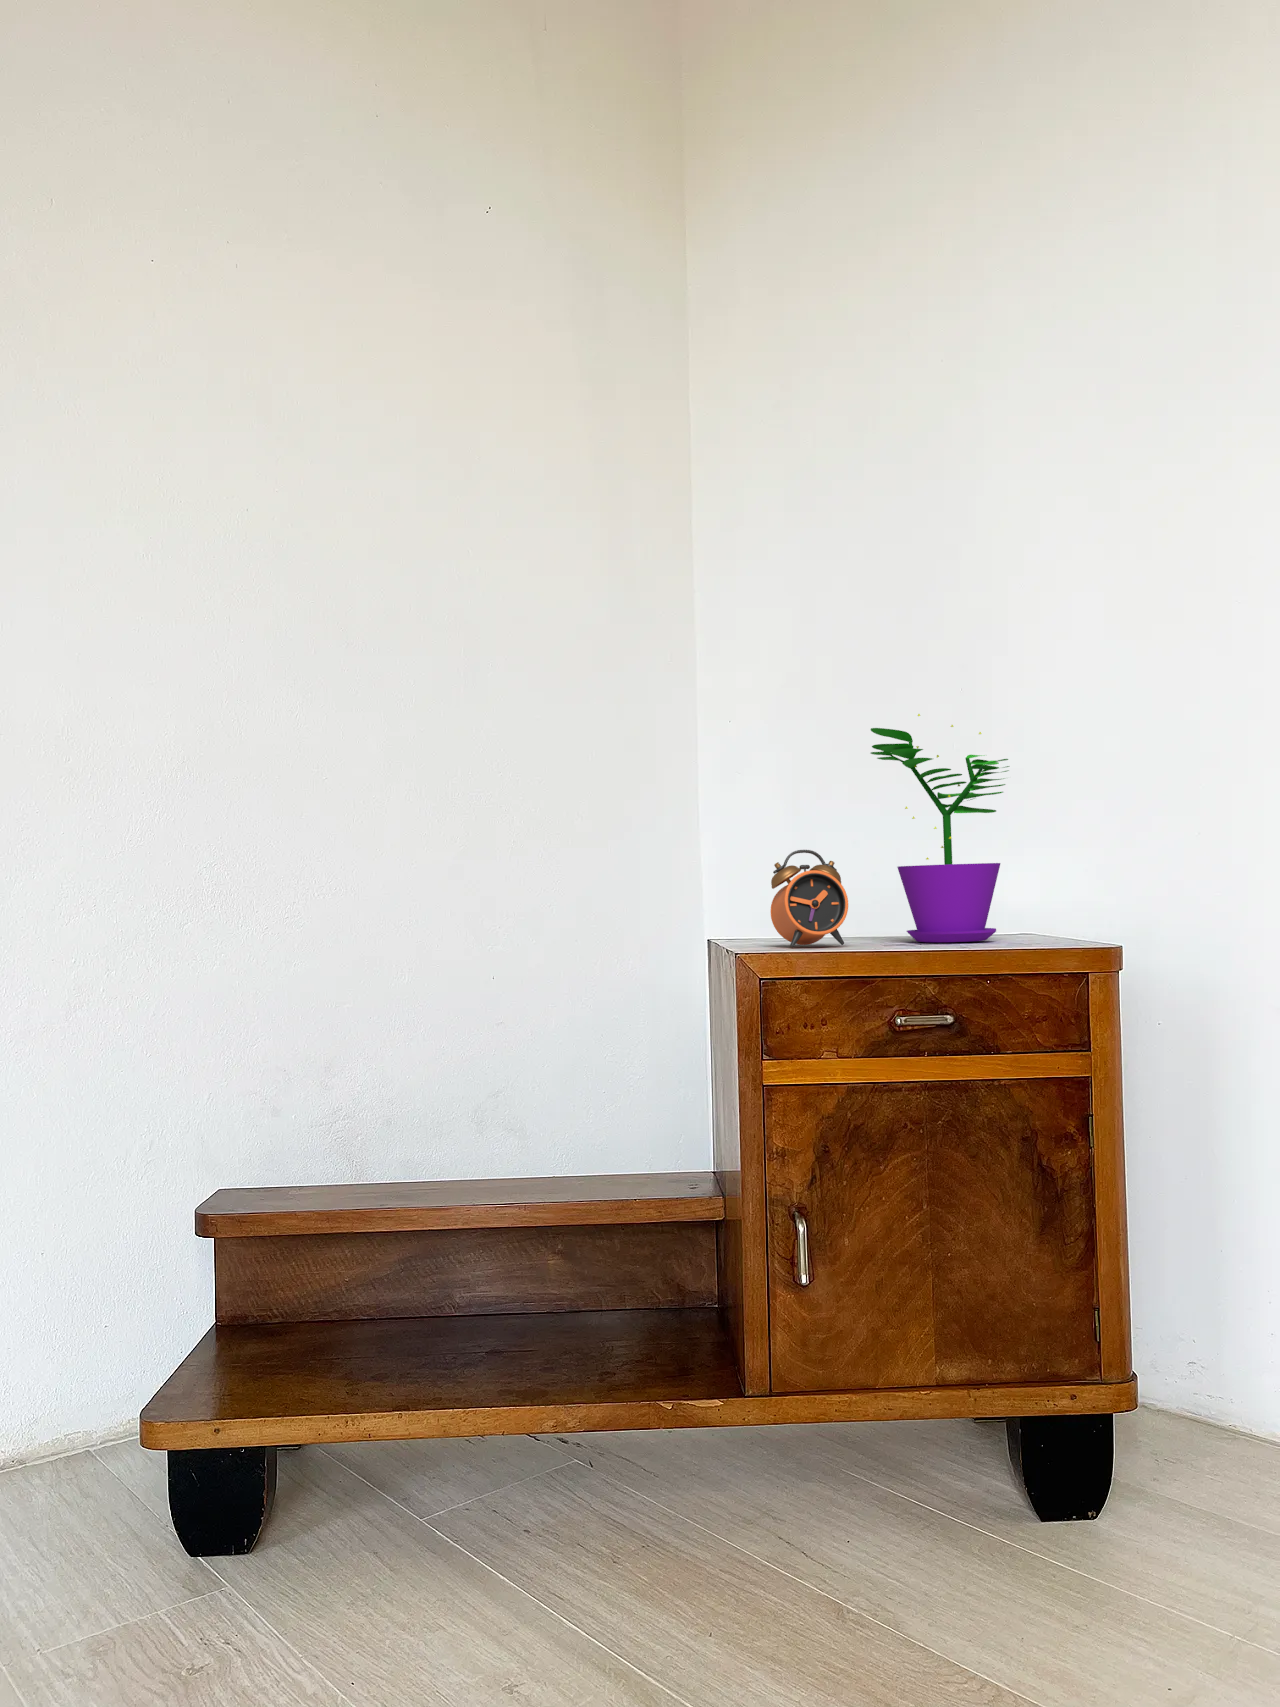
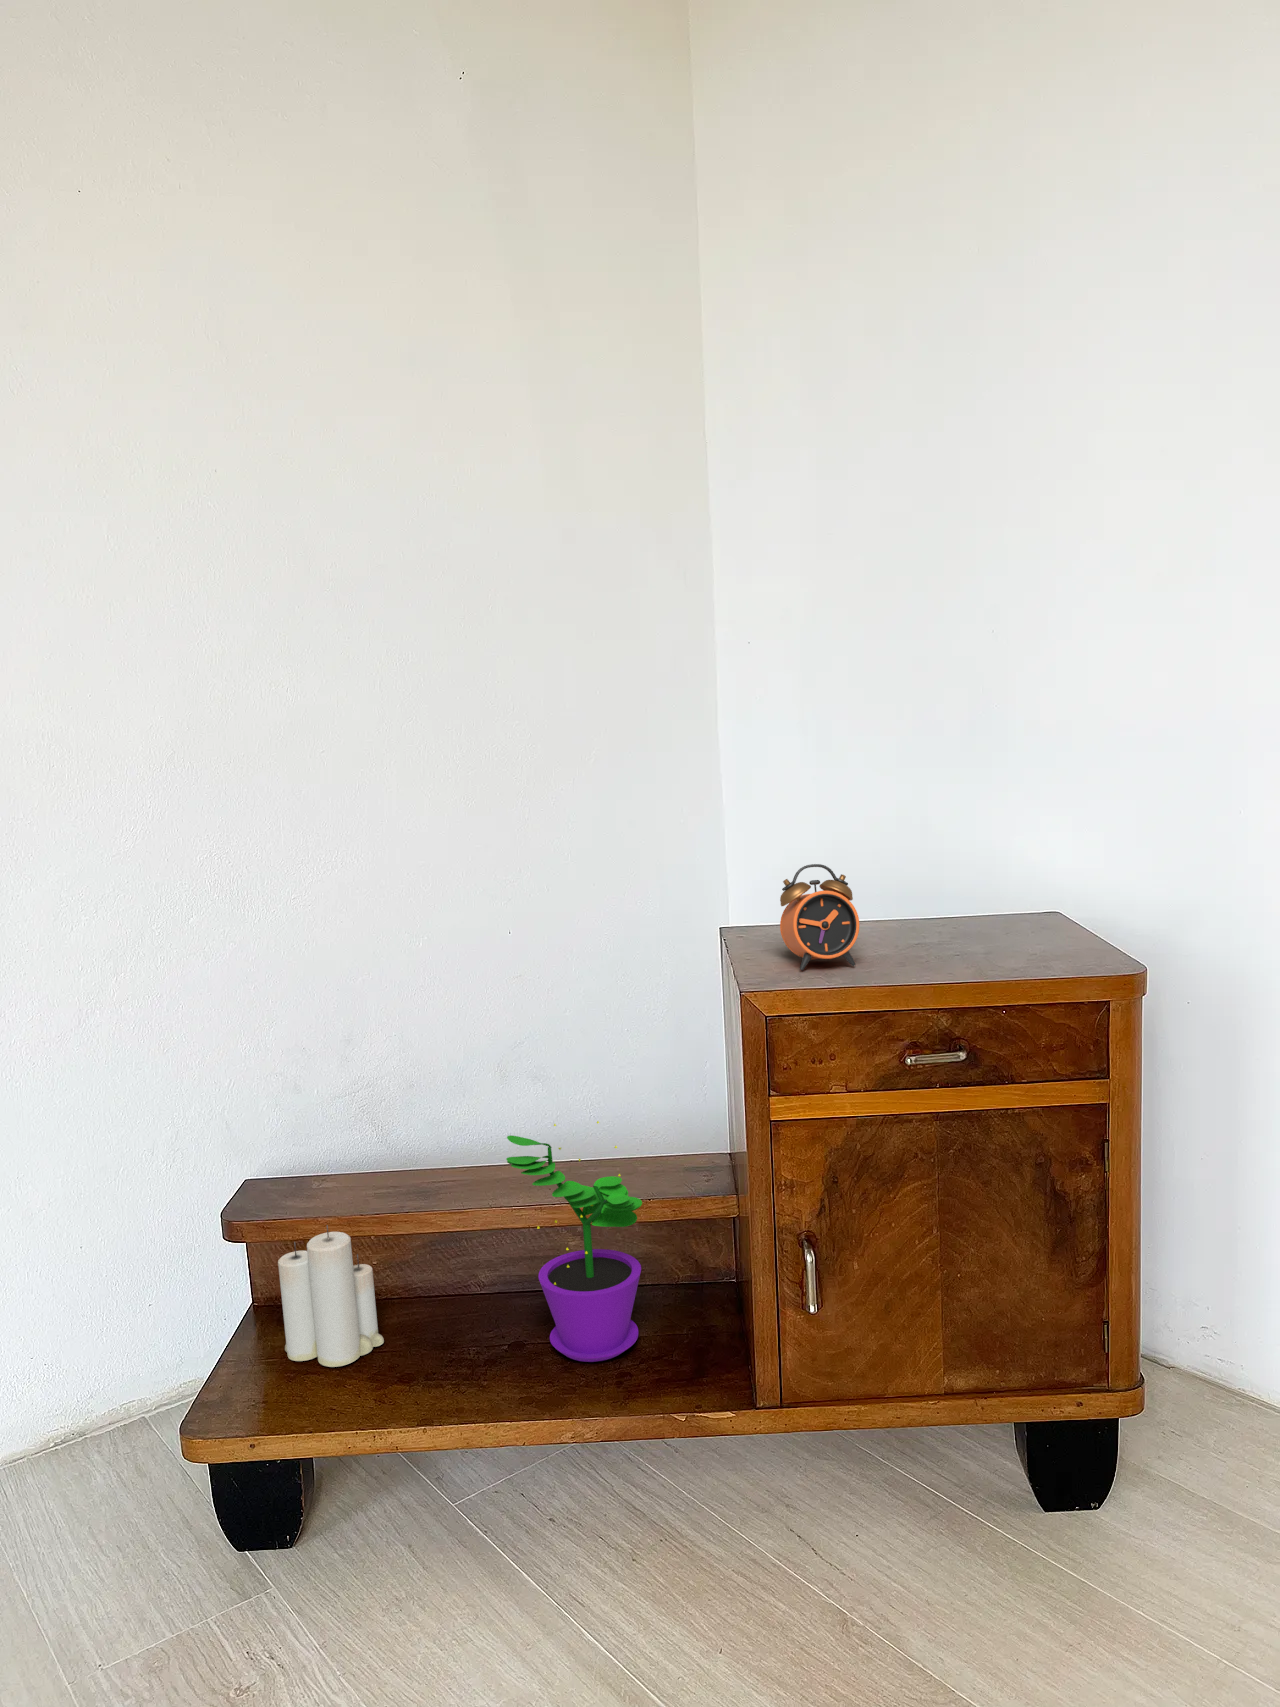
flower pot: present [871,714,1009,942] -> present [506,1121,642,1362]
candle: none [251,1212,355,1364] -> present [278,1225,384,1367]

